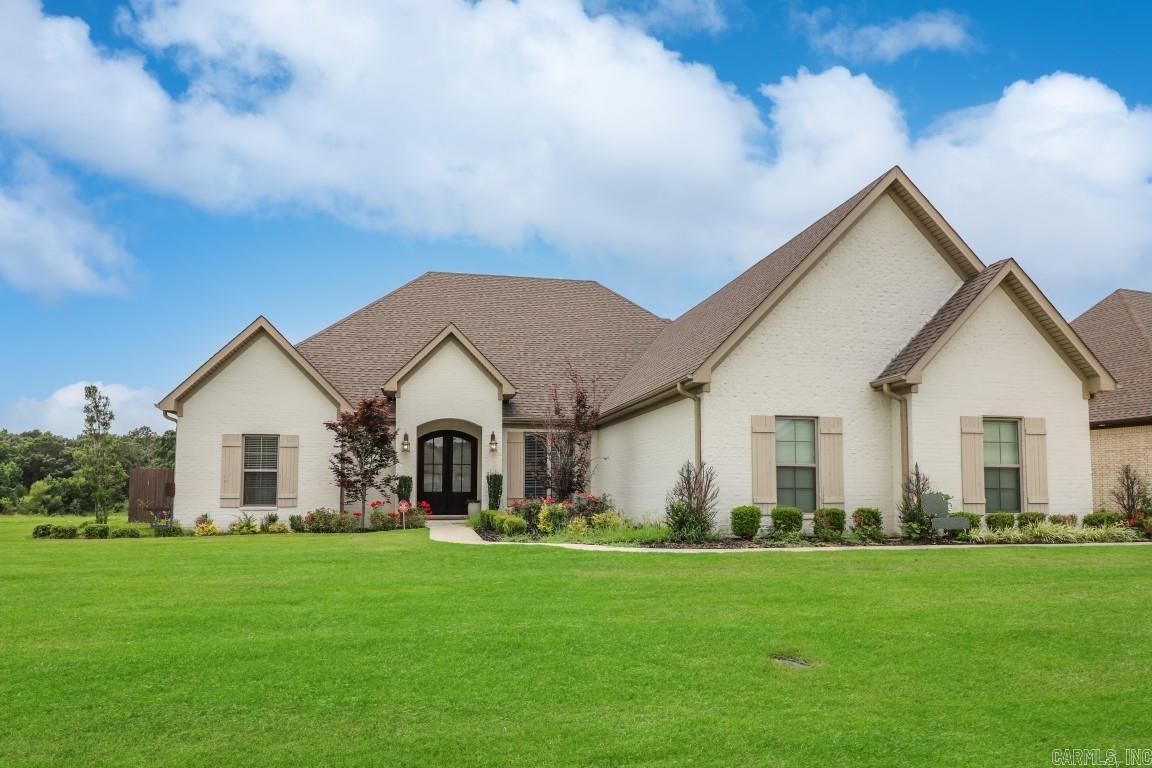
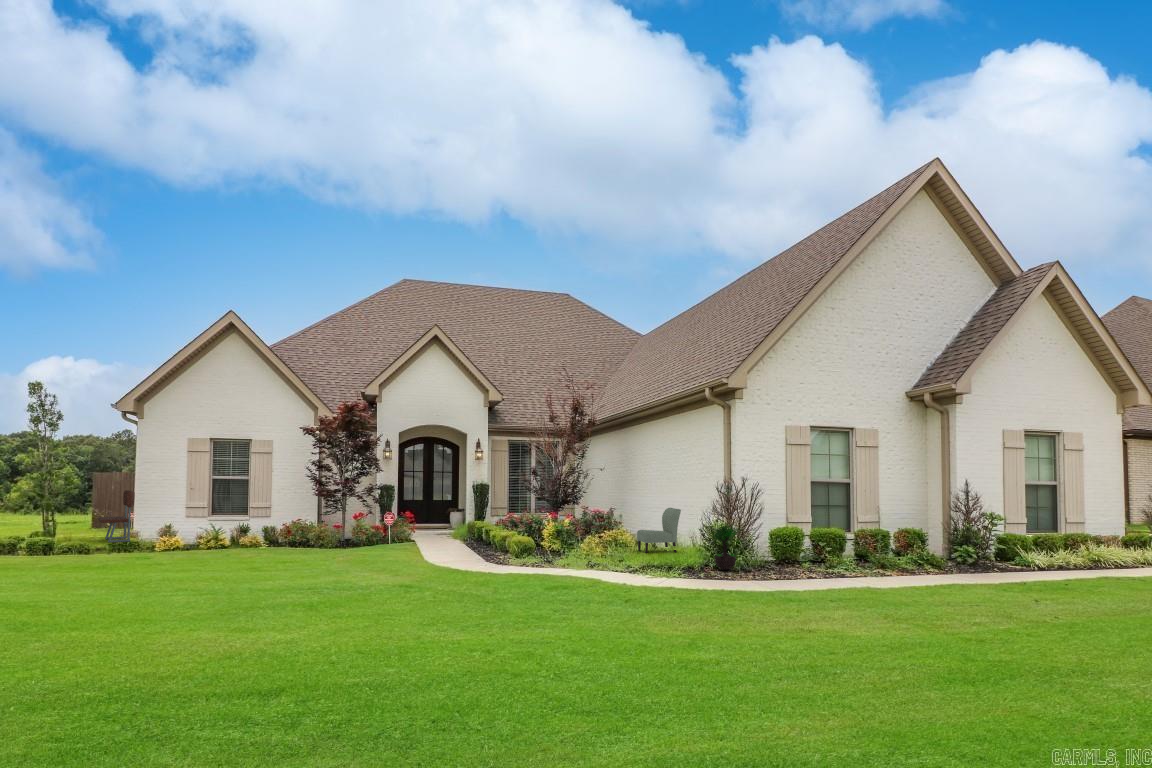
chair: present [920,493,970,540] -> present [637,508,681,553]
potted tree: none [672,499,697,542] -> present [712,525,736,570]

